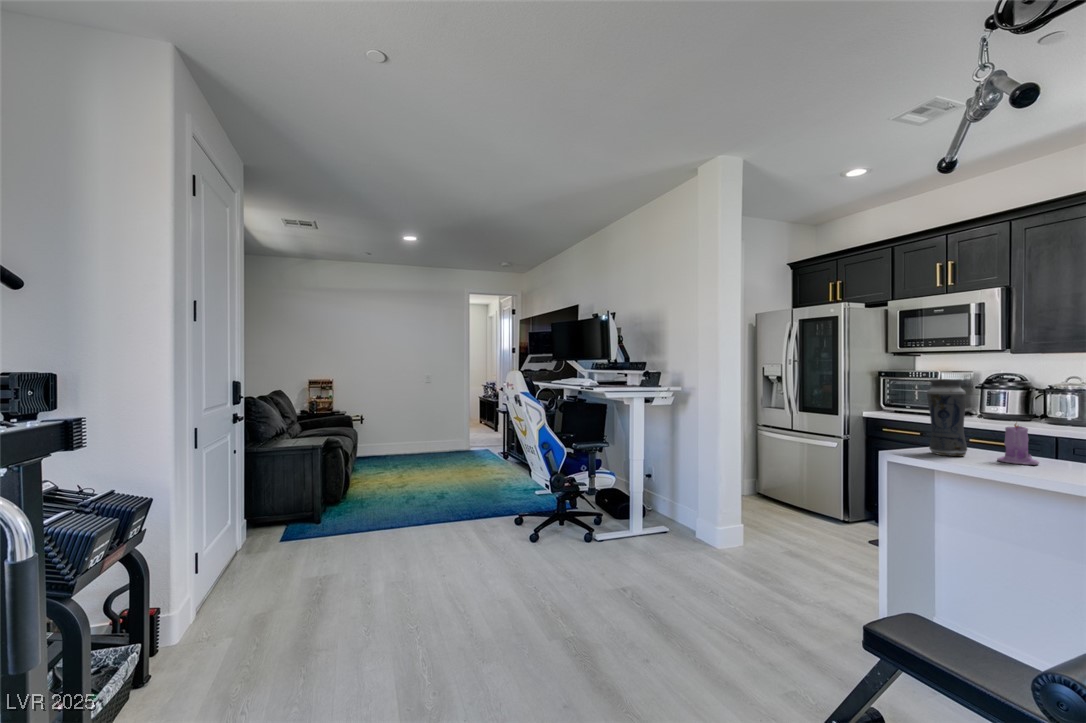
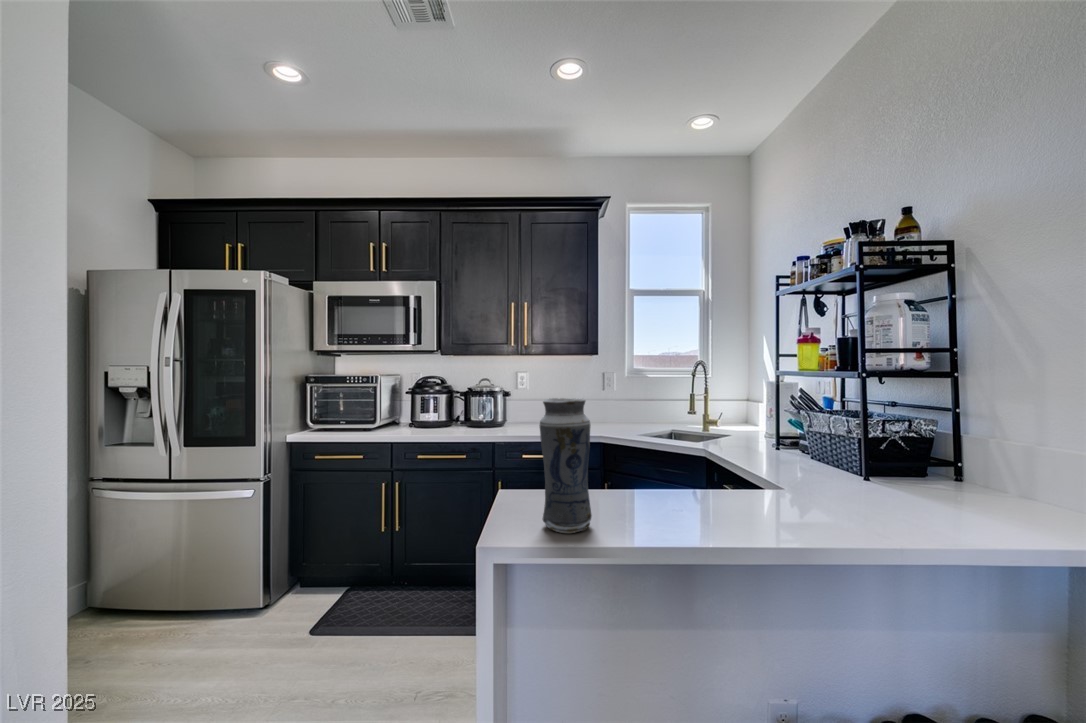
candle: present [997,424,1039,465] -> none [620,458,668,525]

